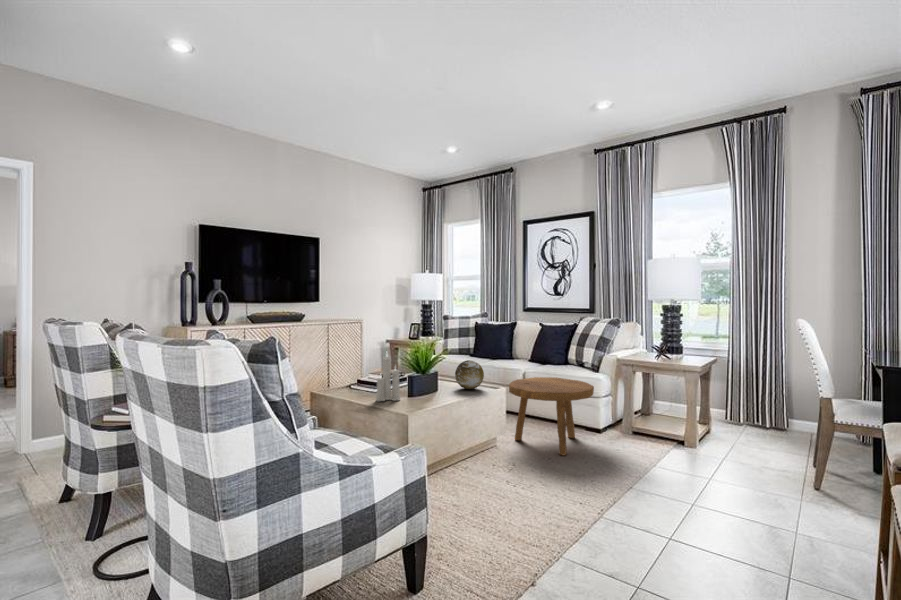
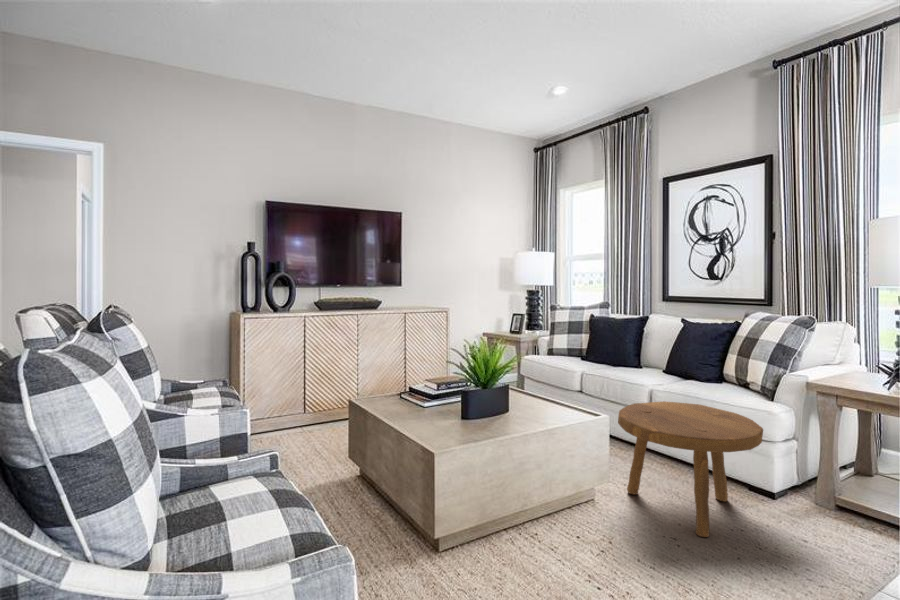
candle: present [376,356,400,401] -> none [411,354,445,429]
decorative orb: present [455,360,484,389] -> none [534,374,577,416]

